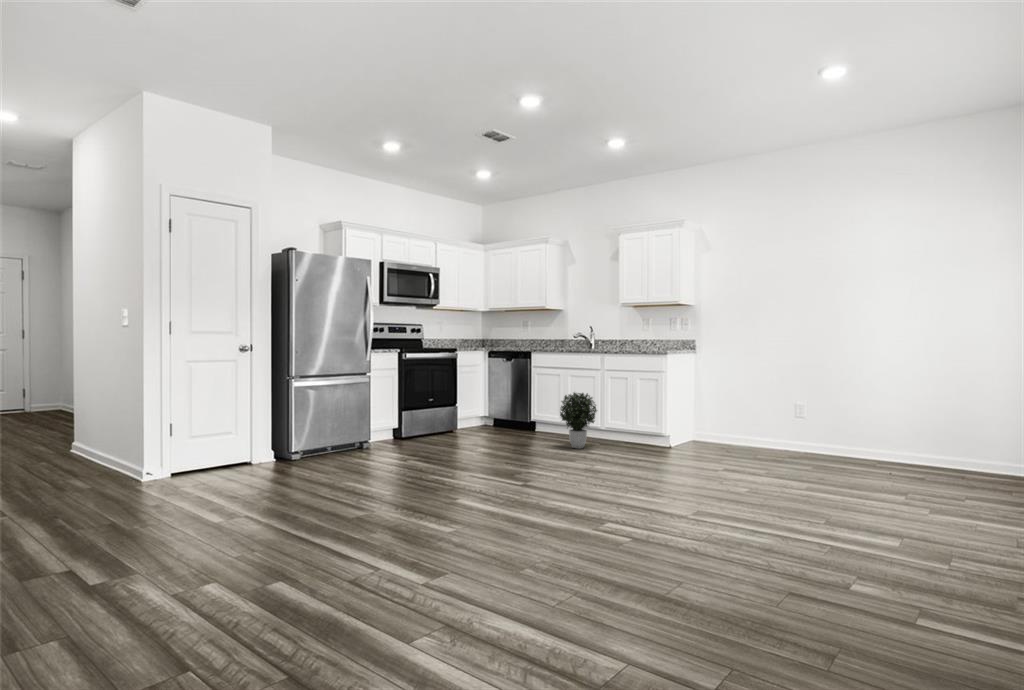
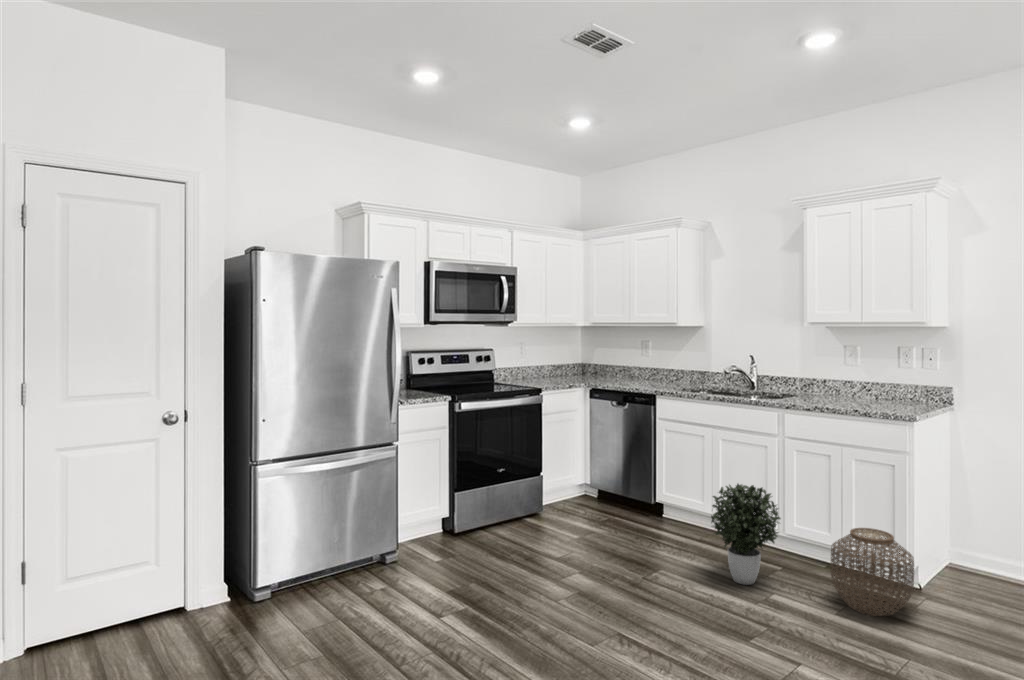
woven basket: none [622,411,662,454] -> present [831,528,914,616]

